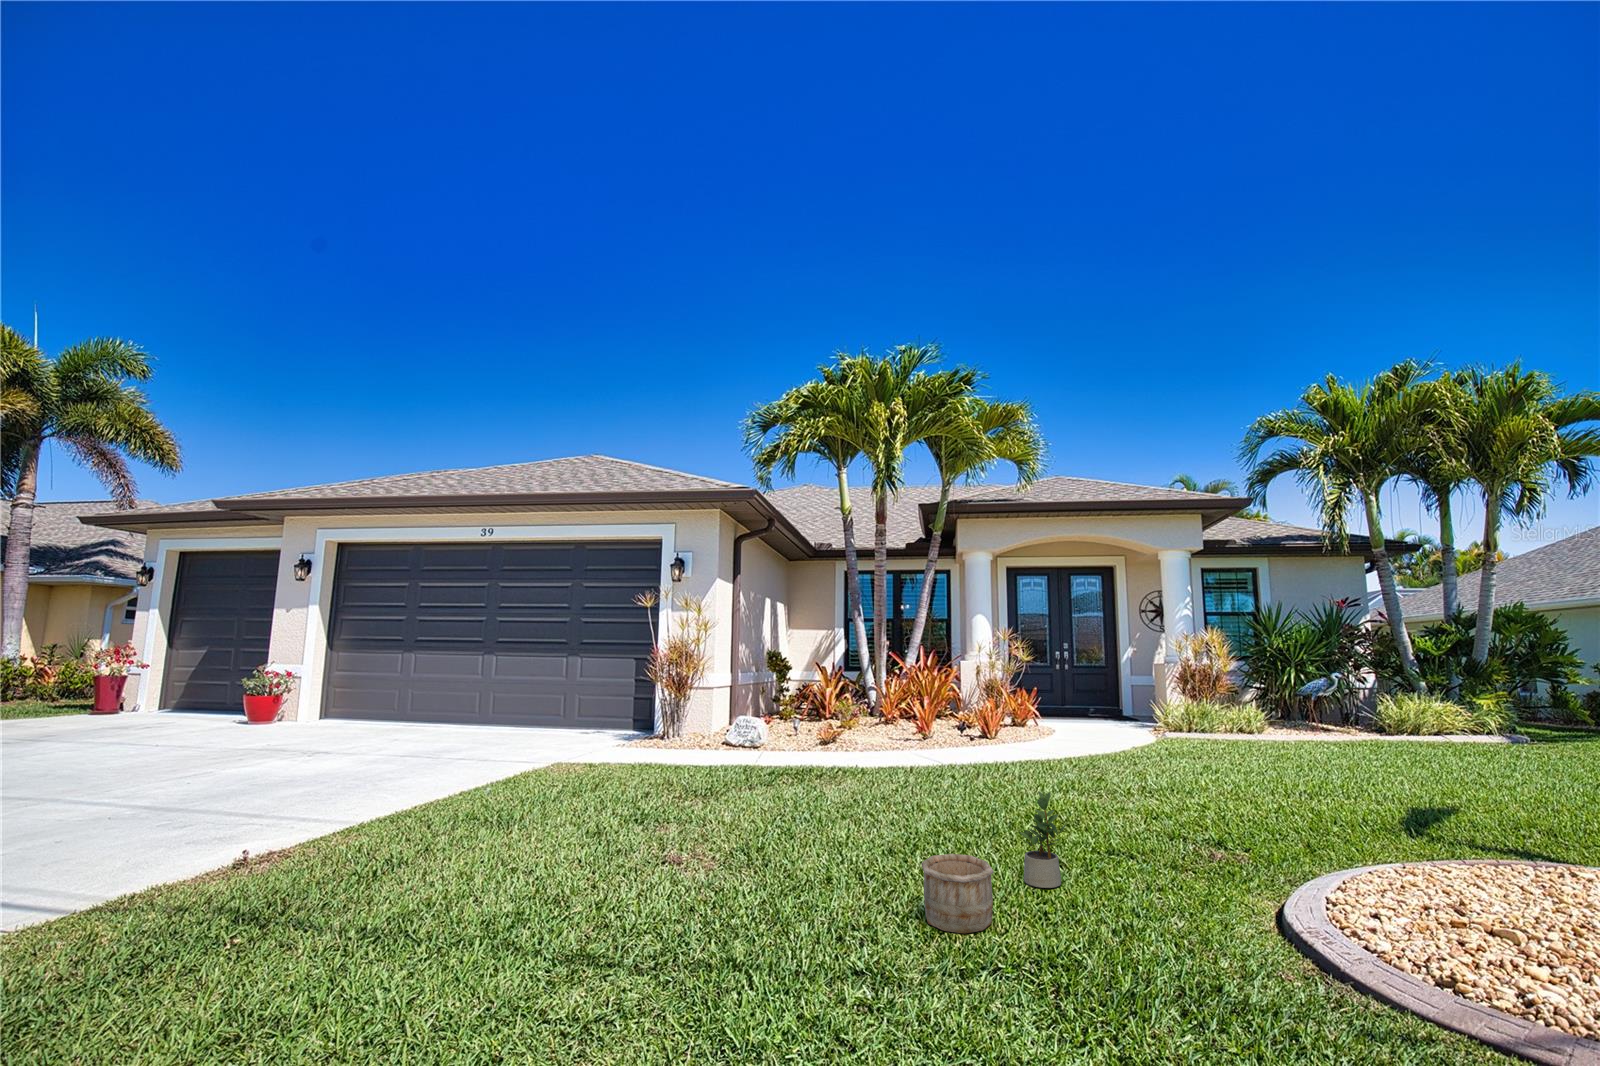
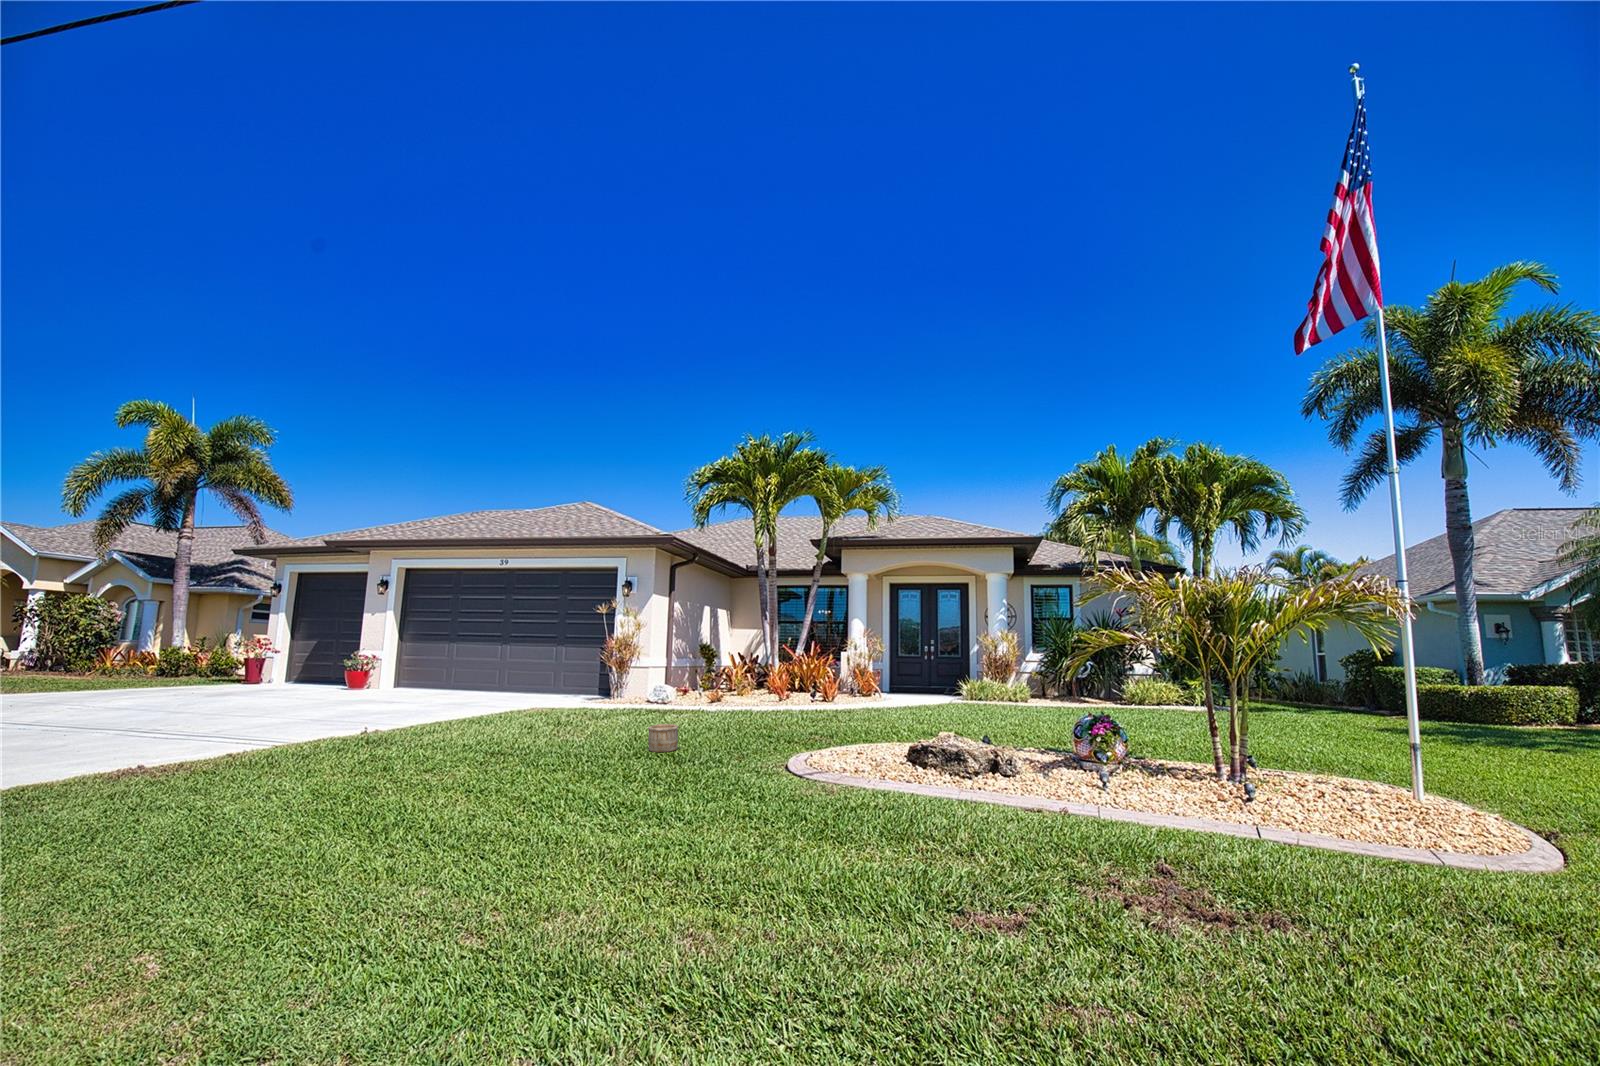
potted plant: present [1020,792,1066,888] -> none [712,701,731,744]

